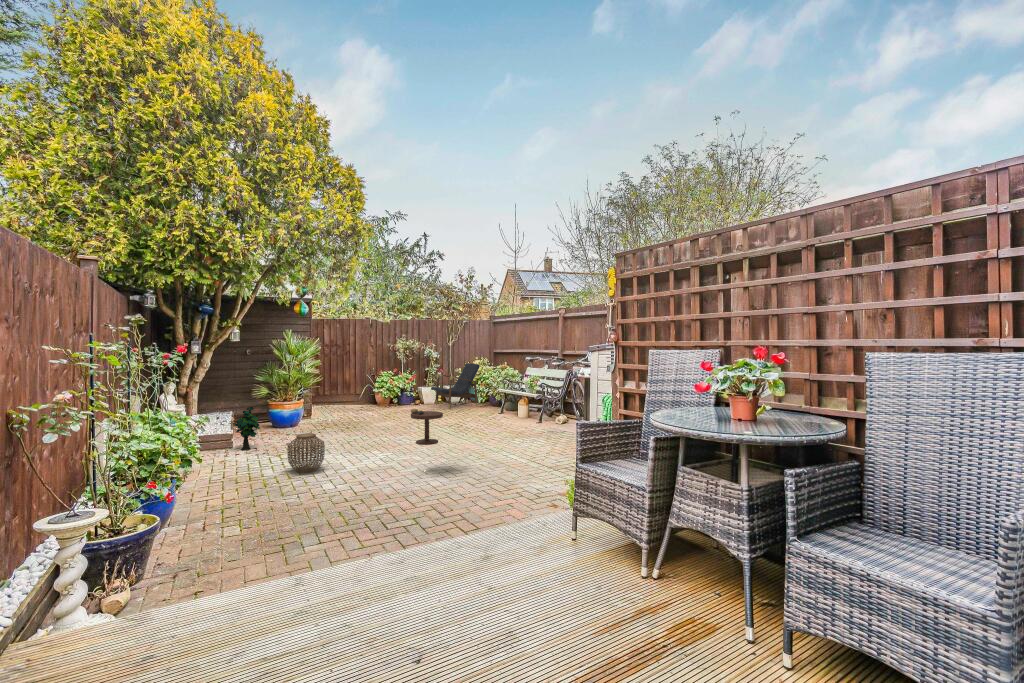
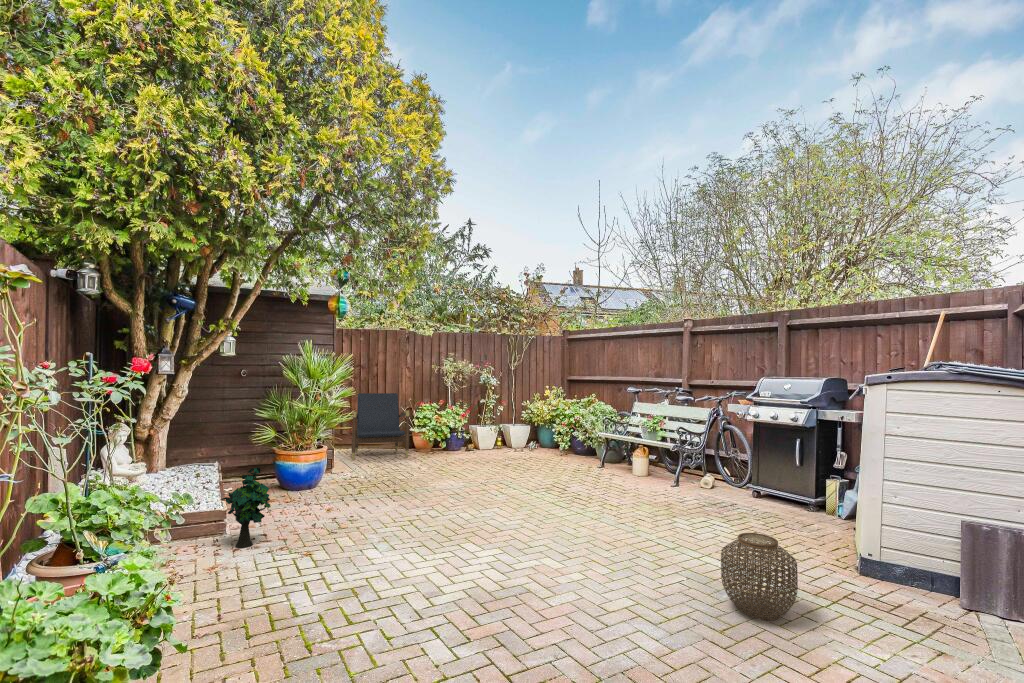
lounge chair: present [431,363,480,409] -> present [352,393,409,460]
side table: present [411,409,443,445] -> none [602,488,670,619]
woven basket: present [288,433,325,473] -> present [721,533,798,620]

